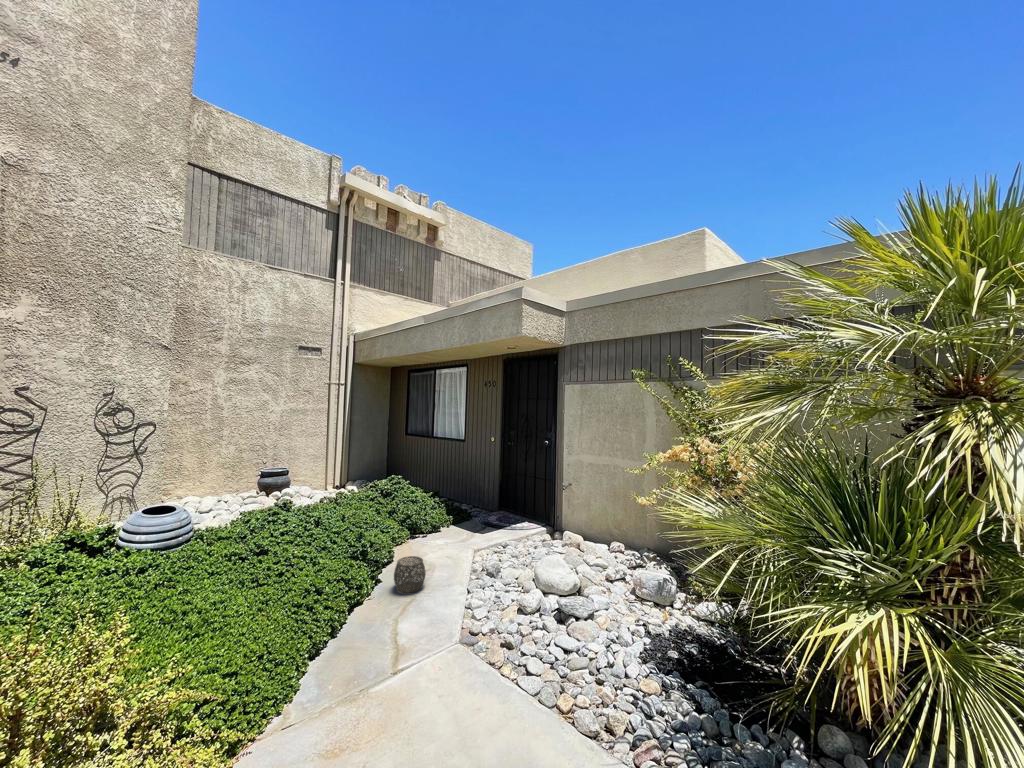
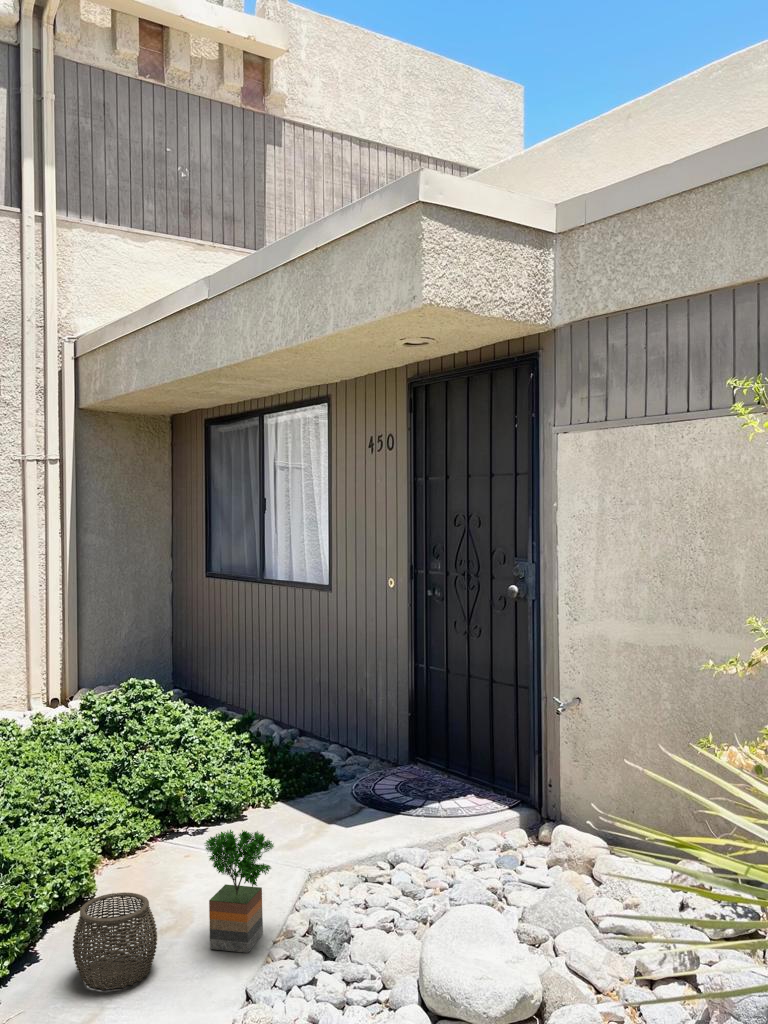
potted tree: none [440,532,468,579] -> present [205,830,274,953]

